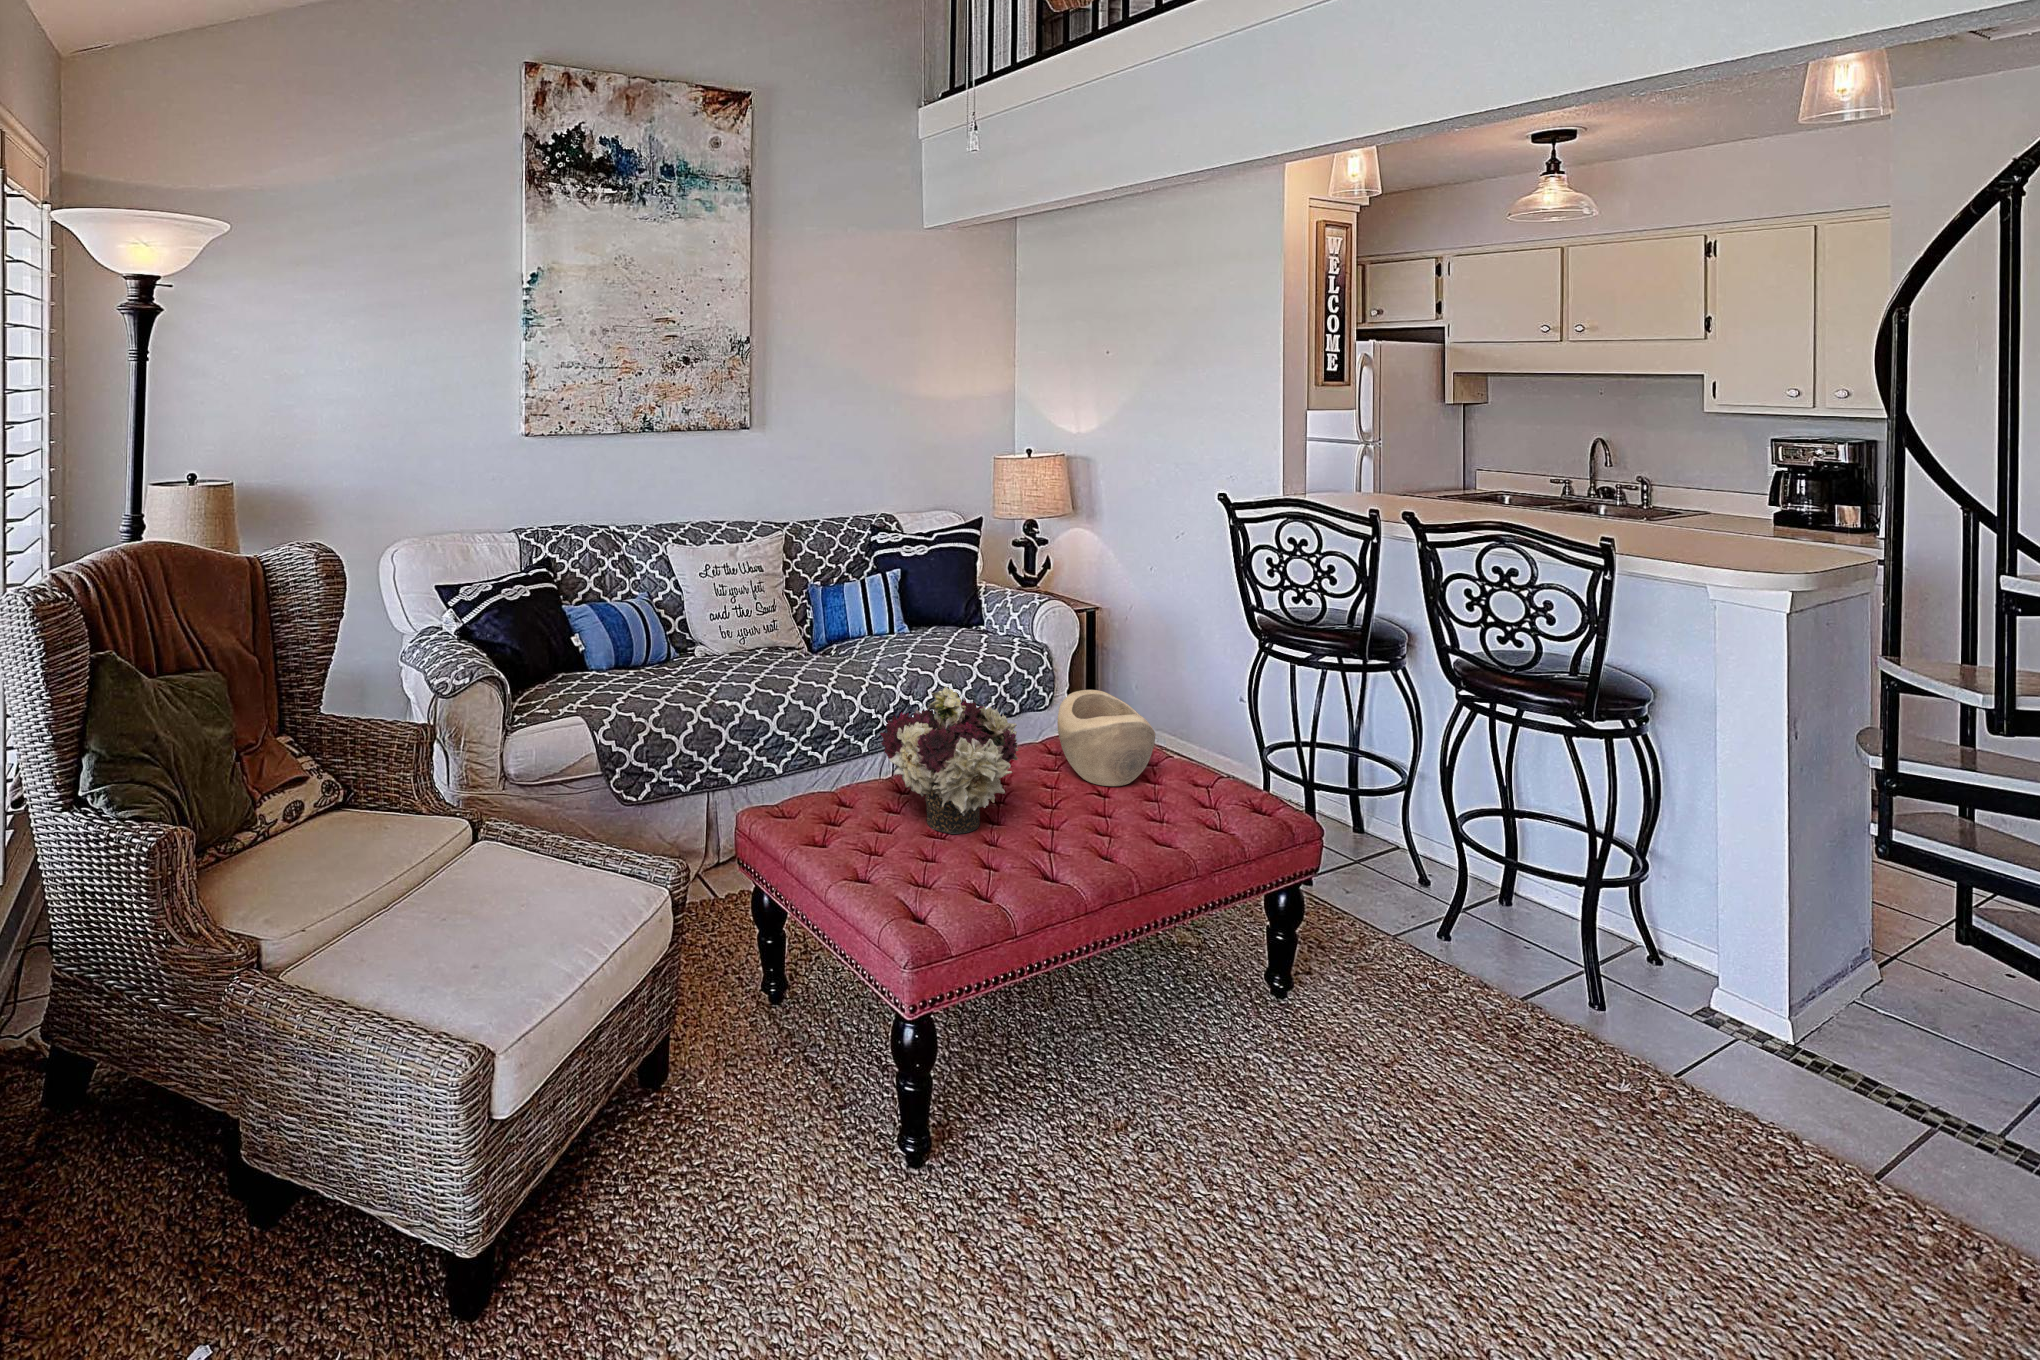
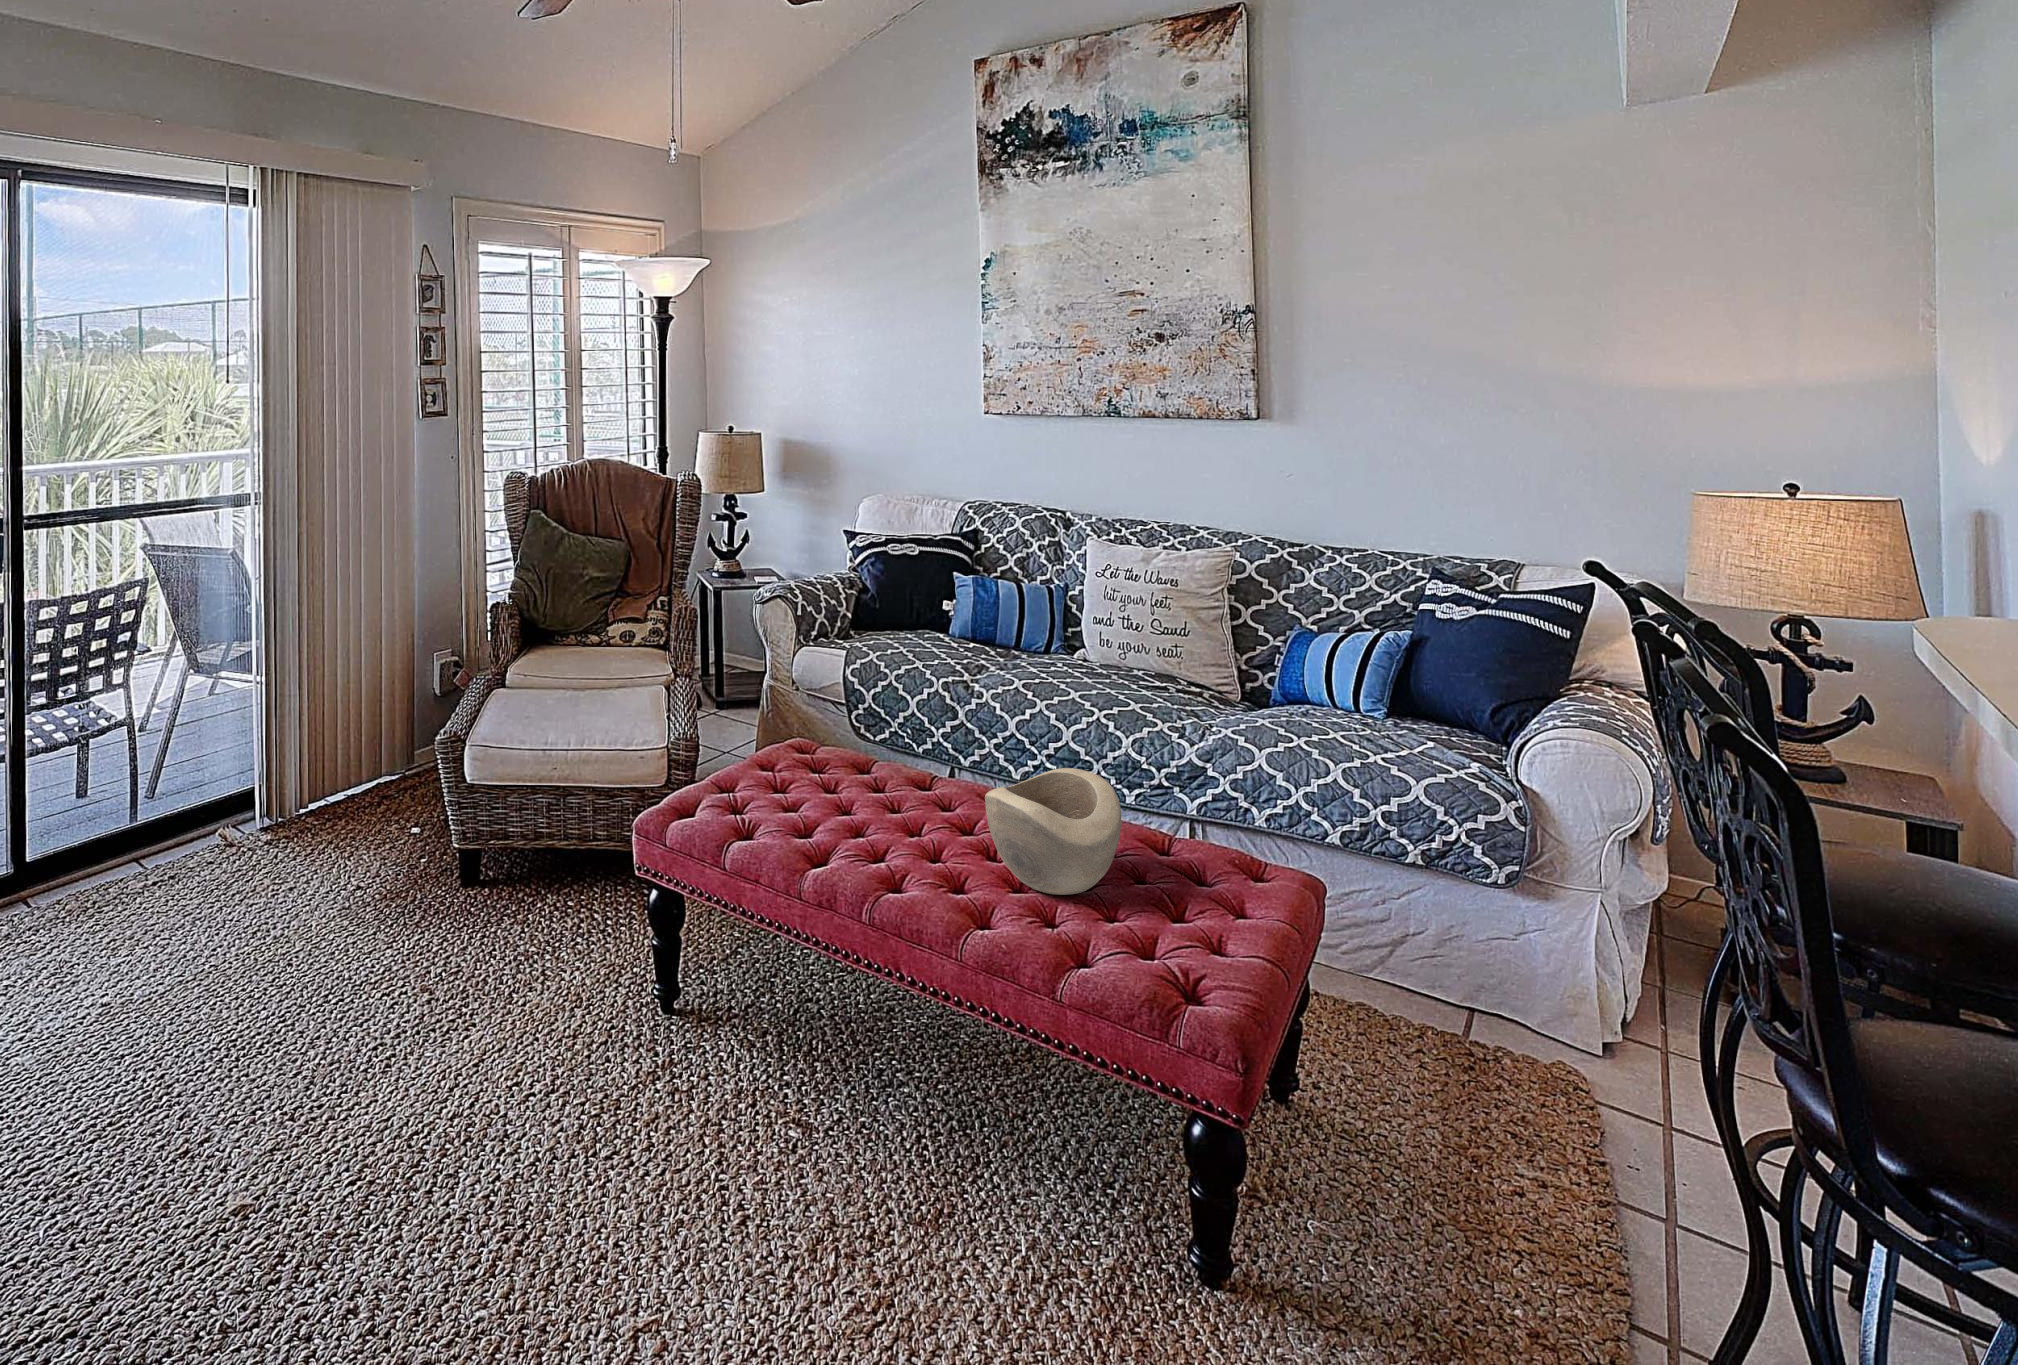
flower arrangement: present [880,686,1018,834] -> none [742,676,887,825]

